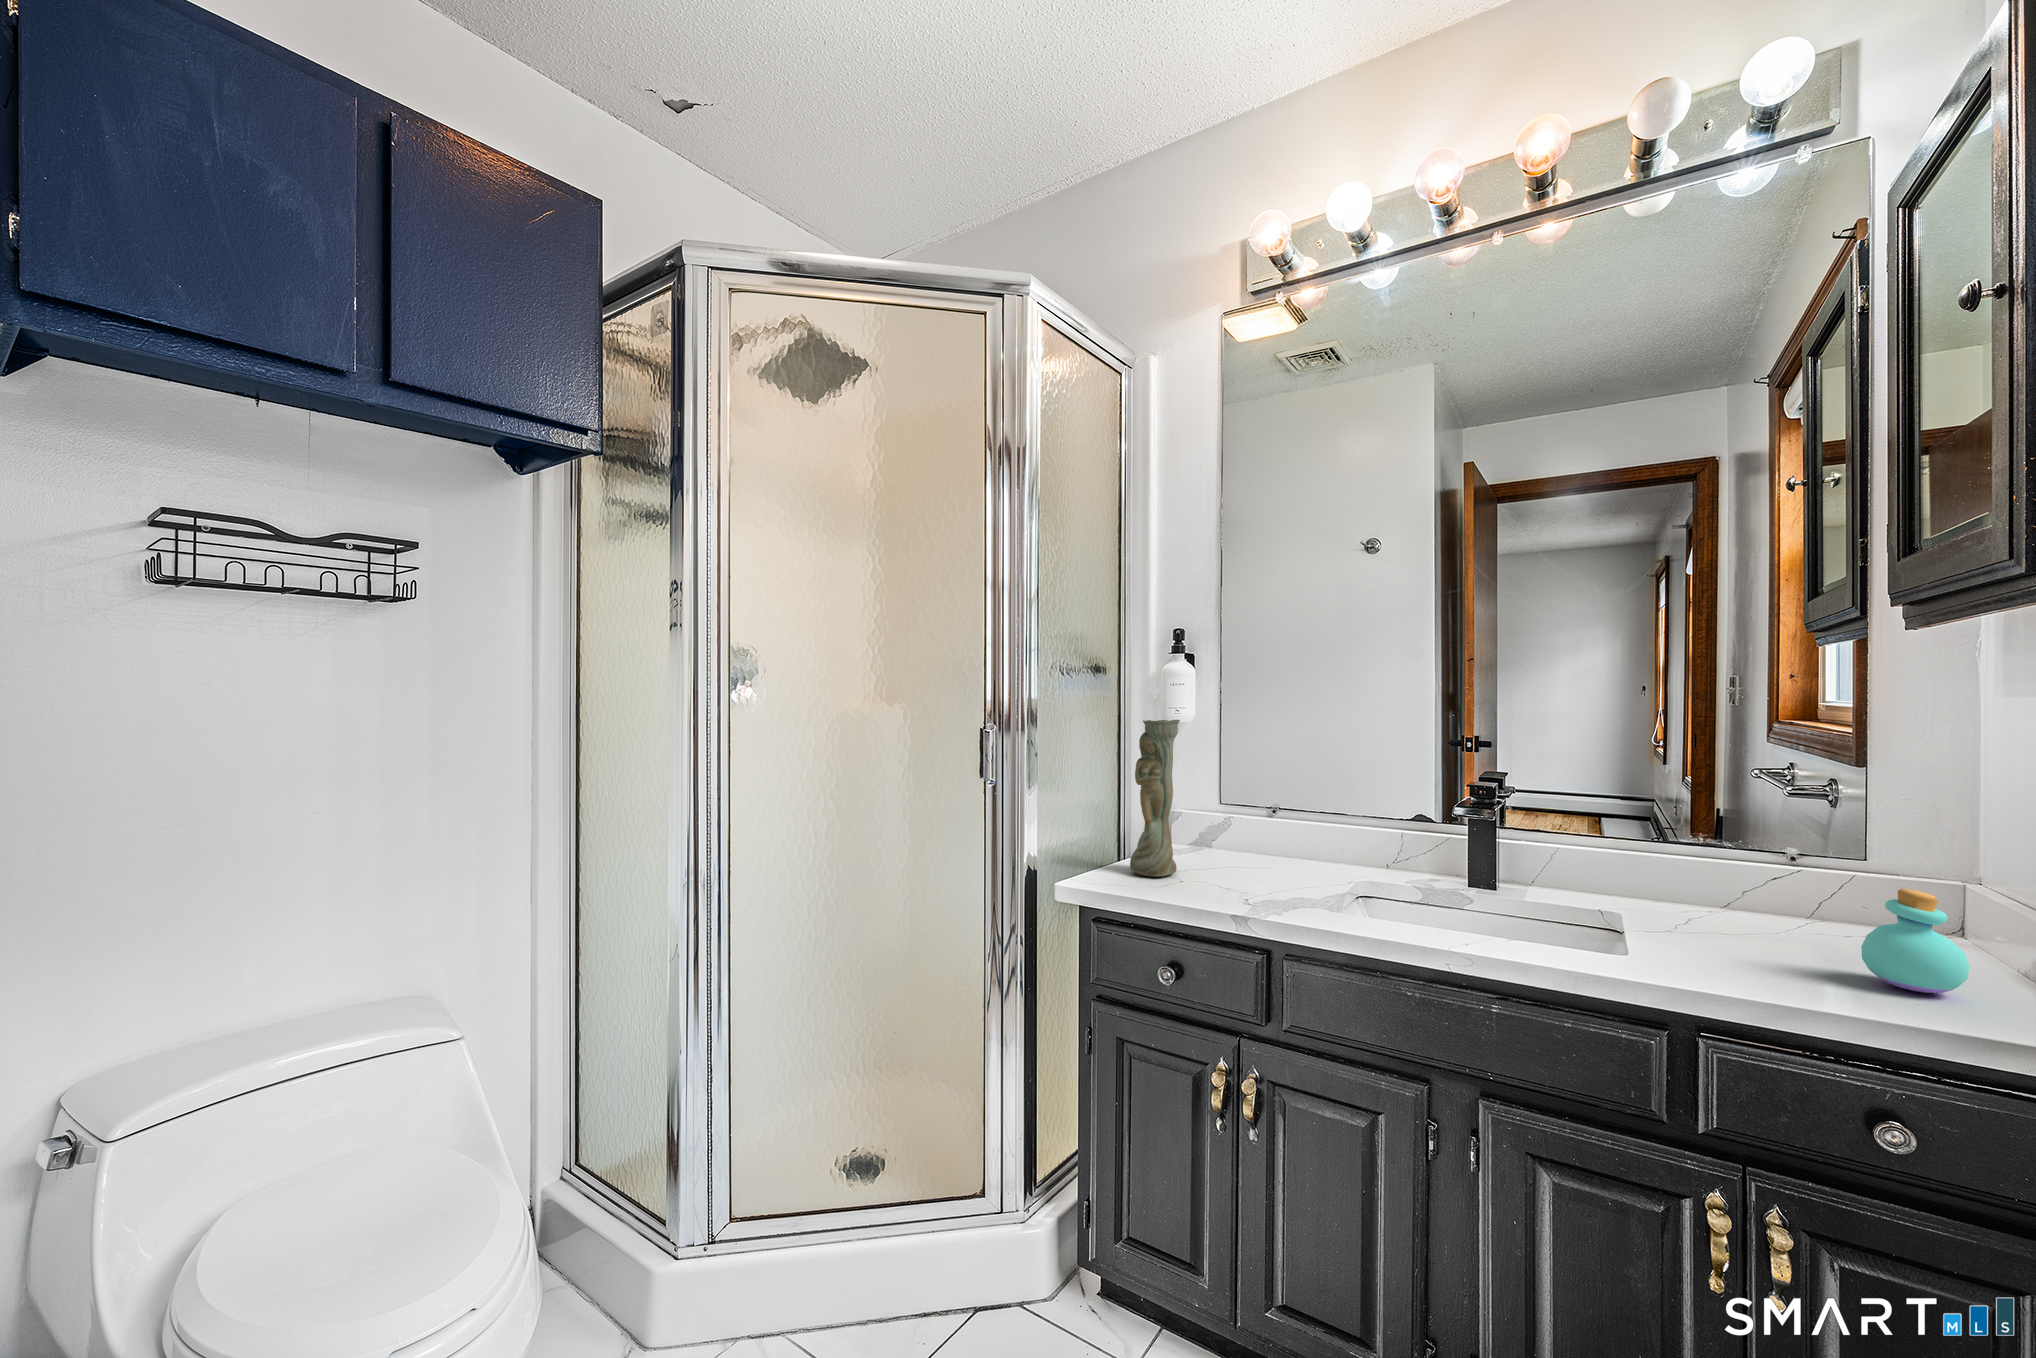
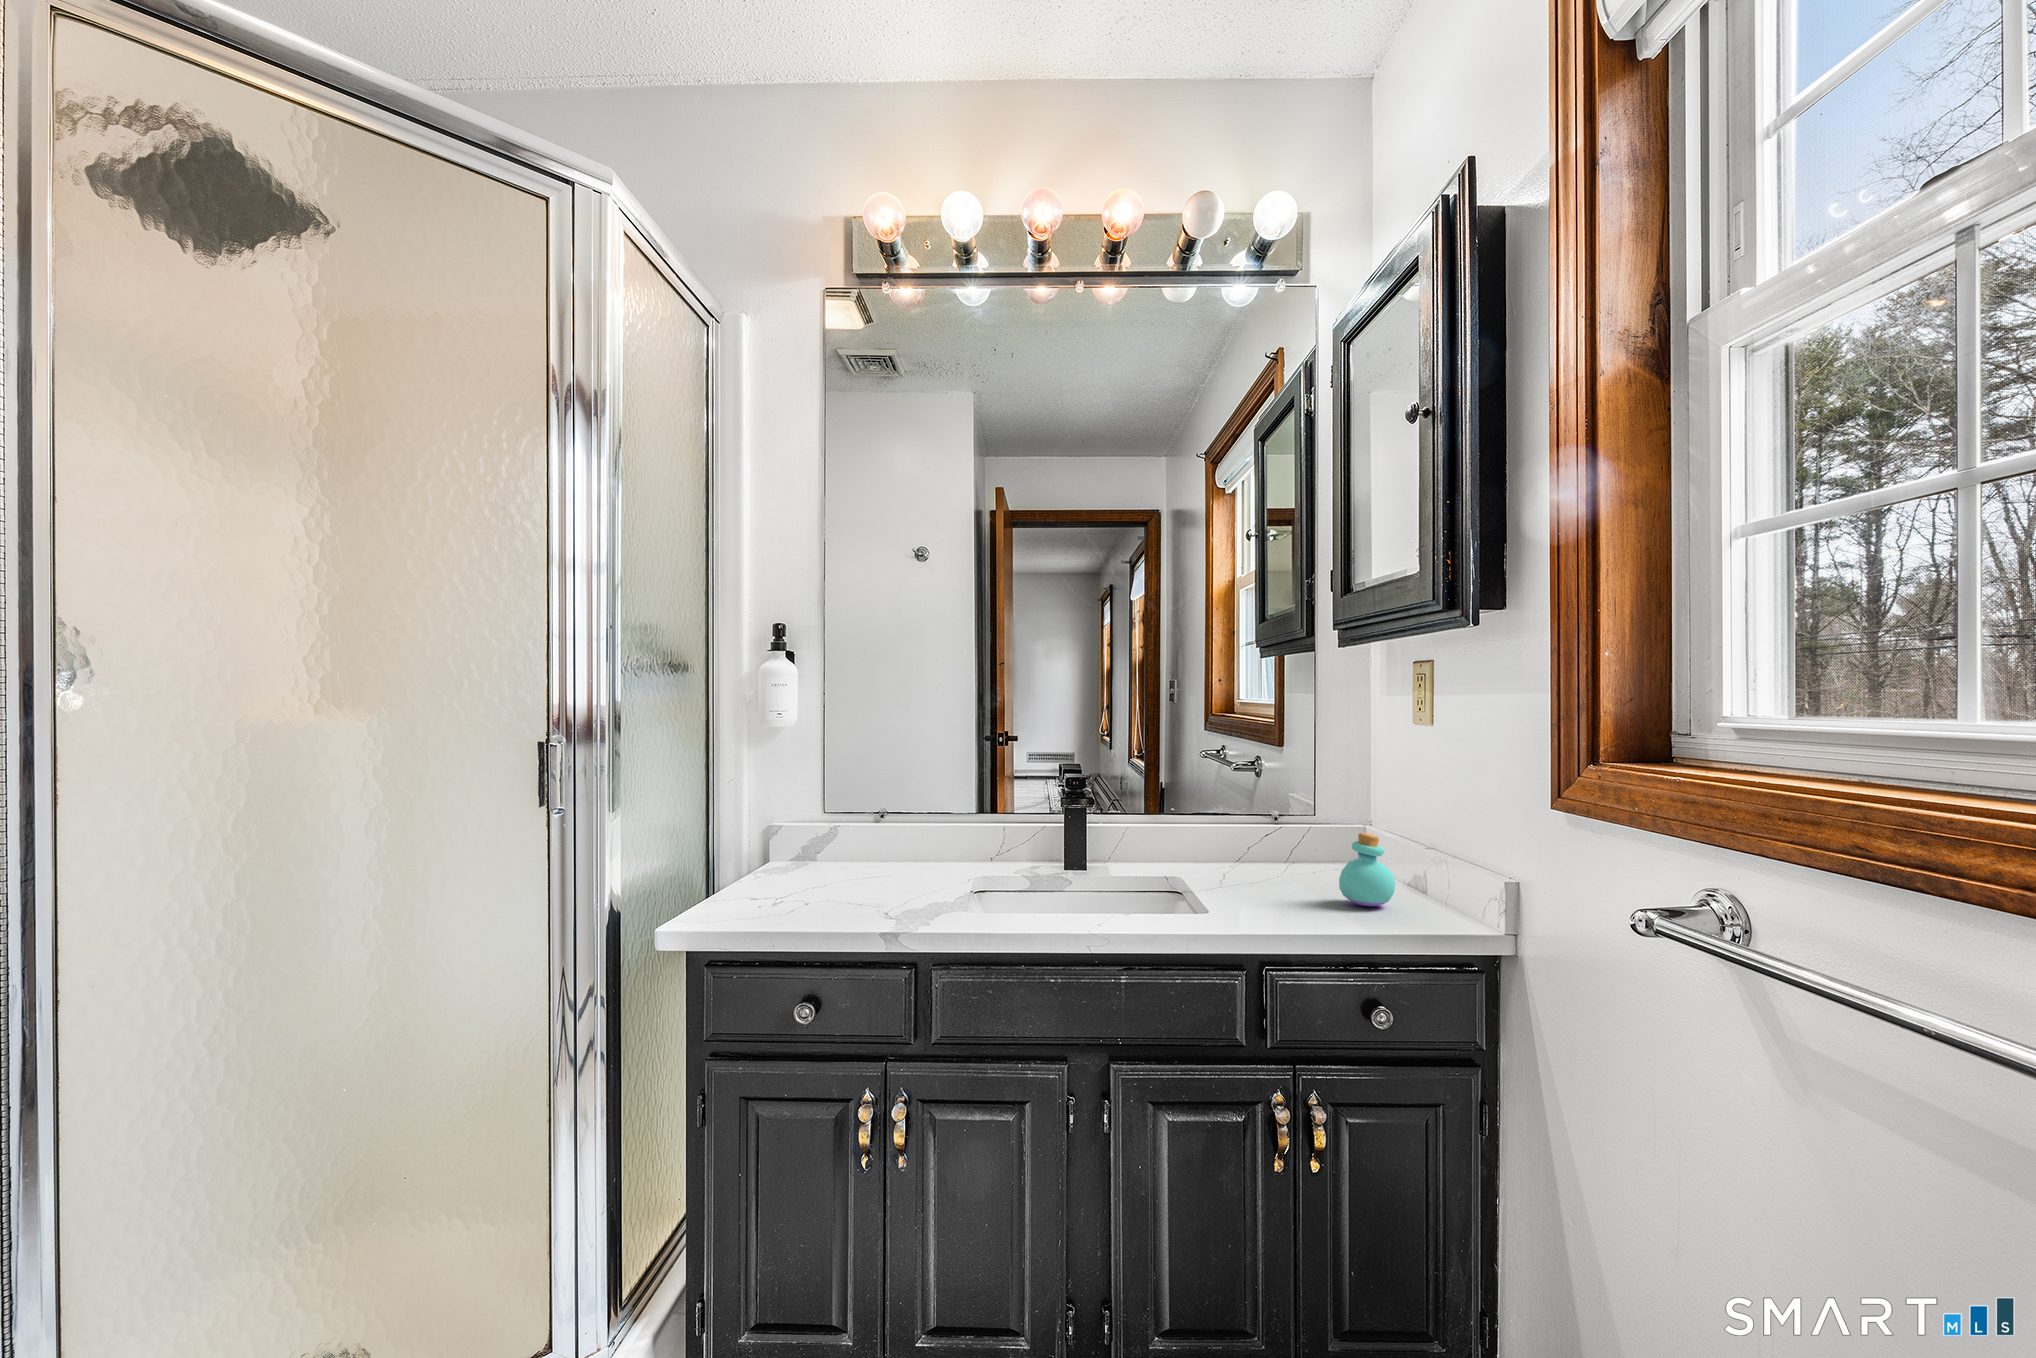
vase: present [1130,720,1180,877] -> none [743,726,801,905]

